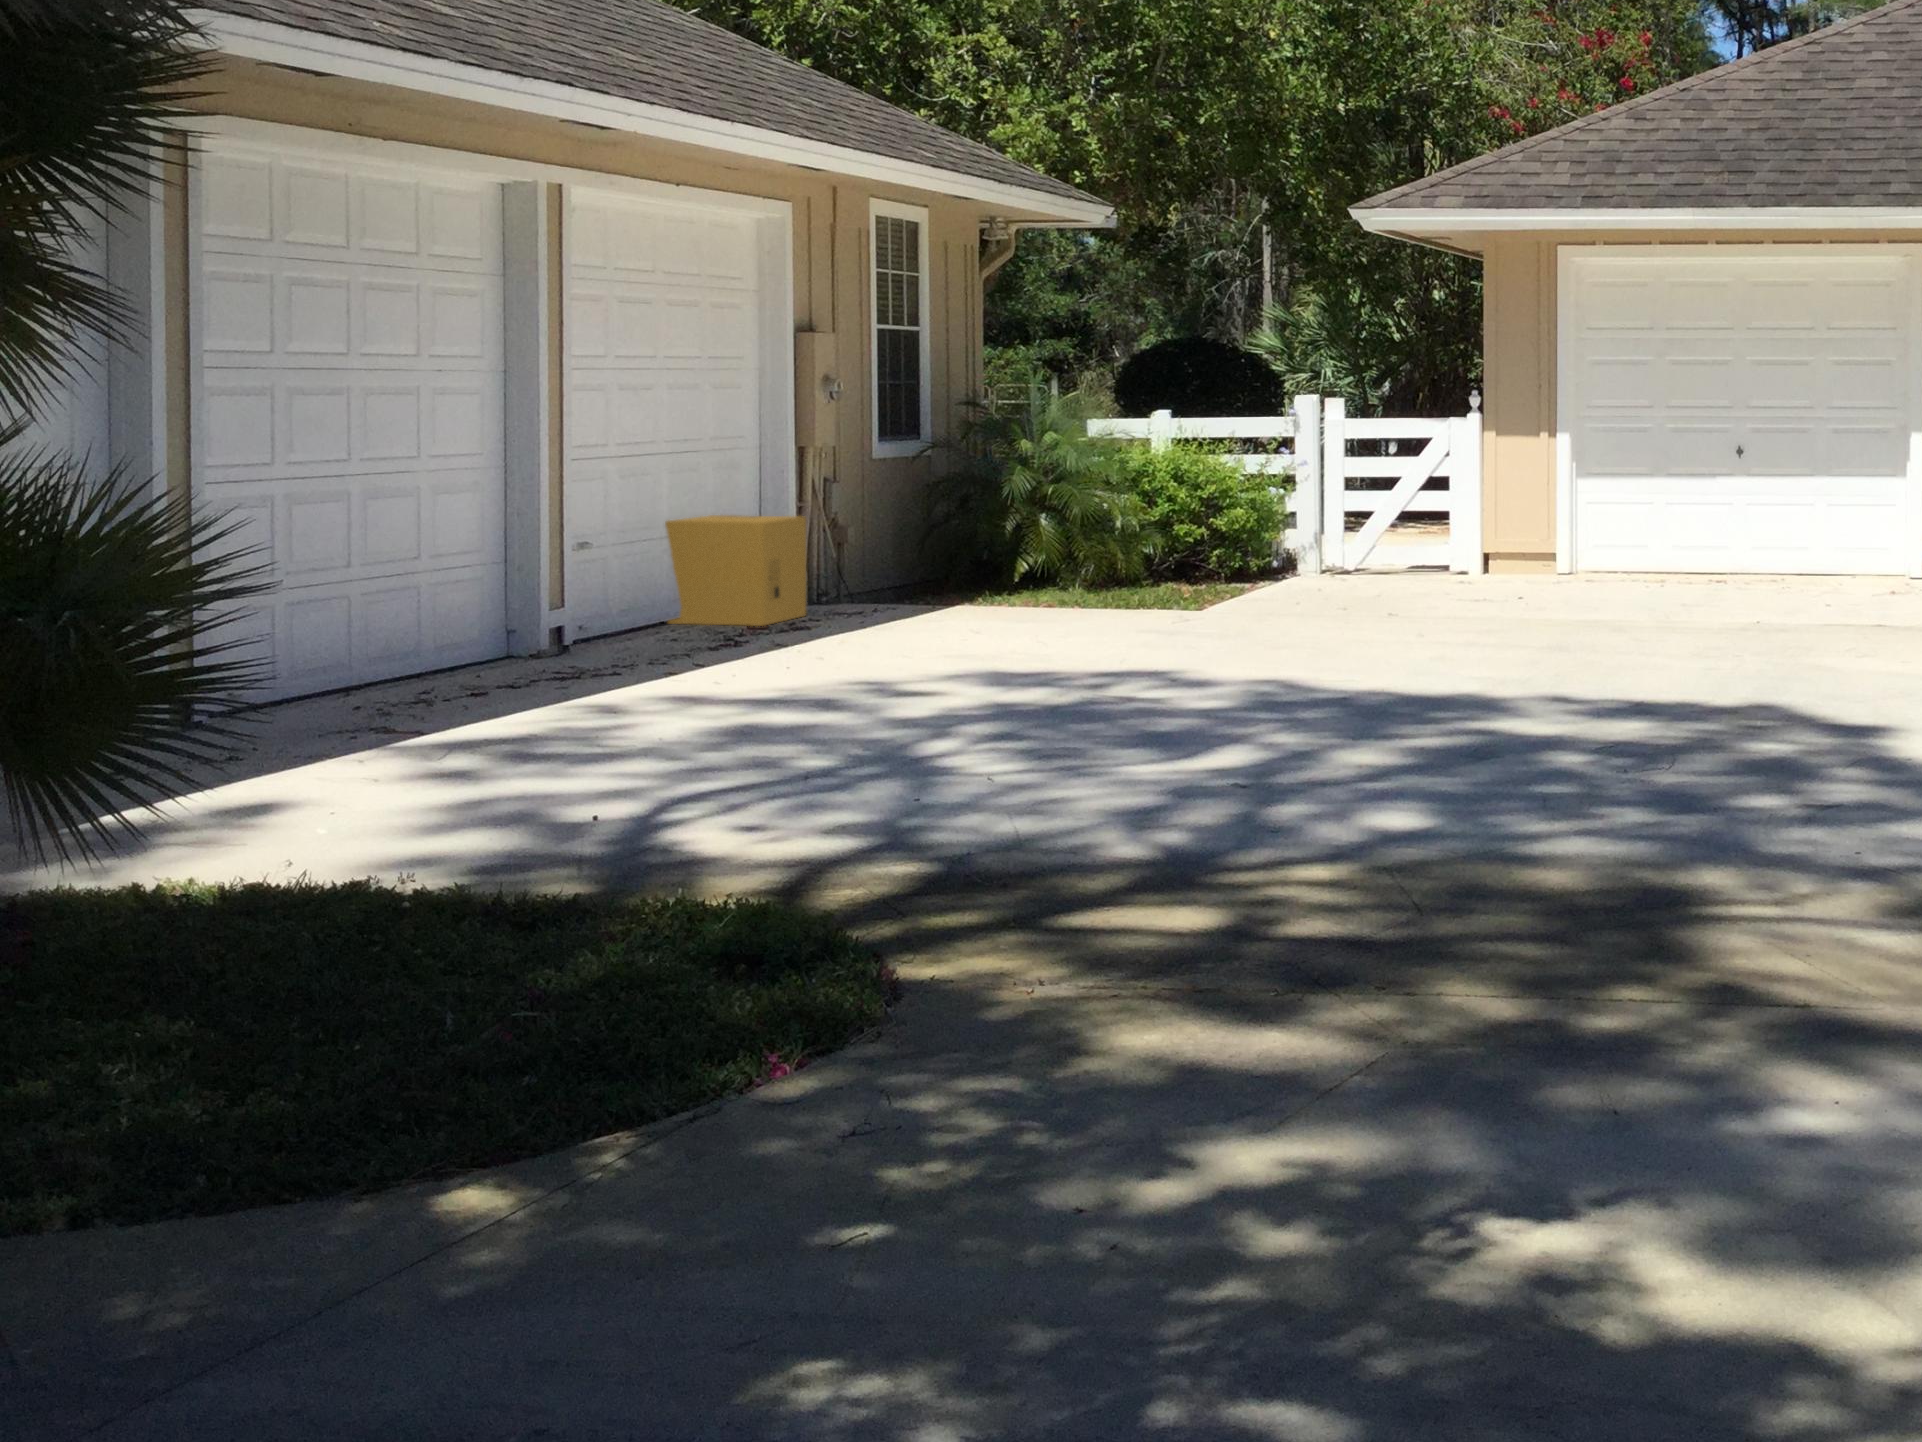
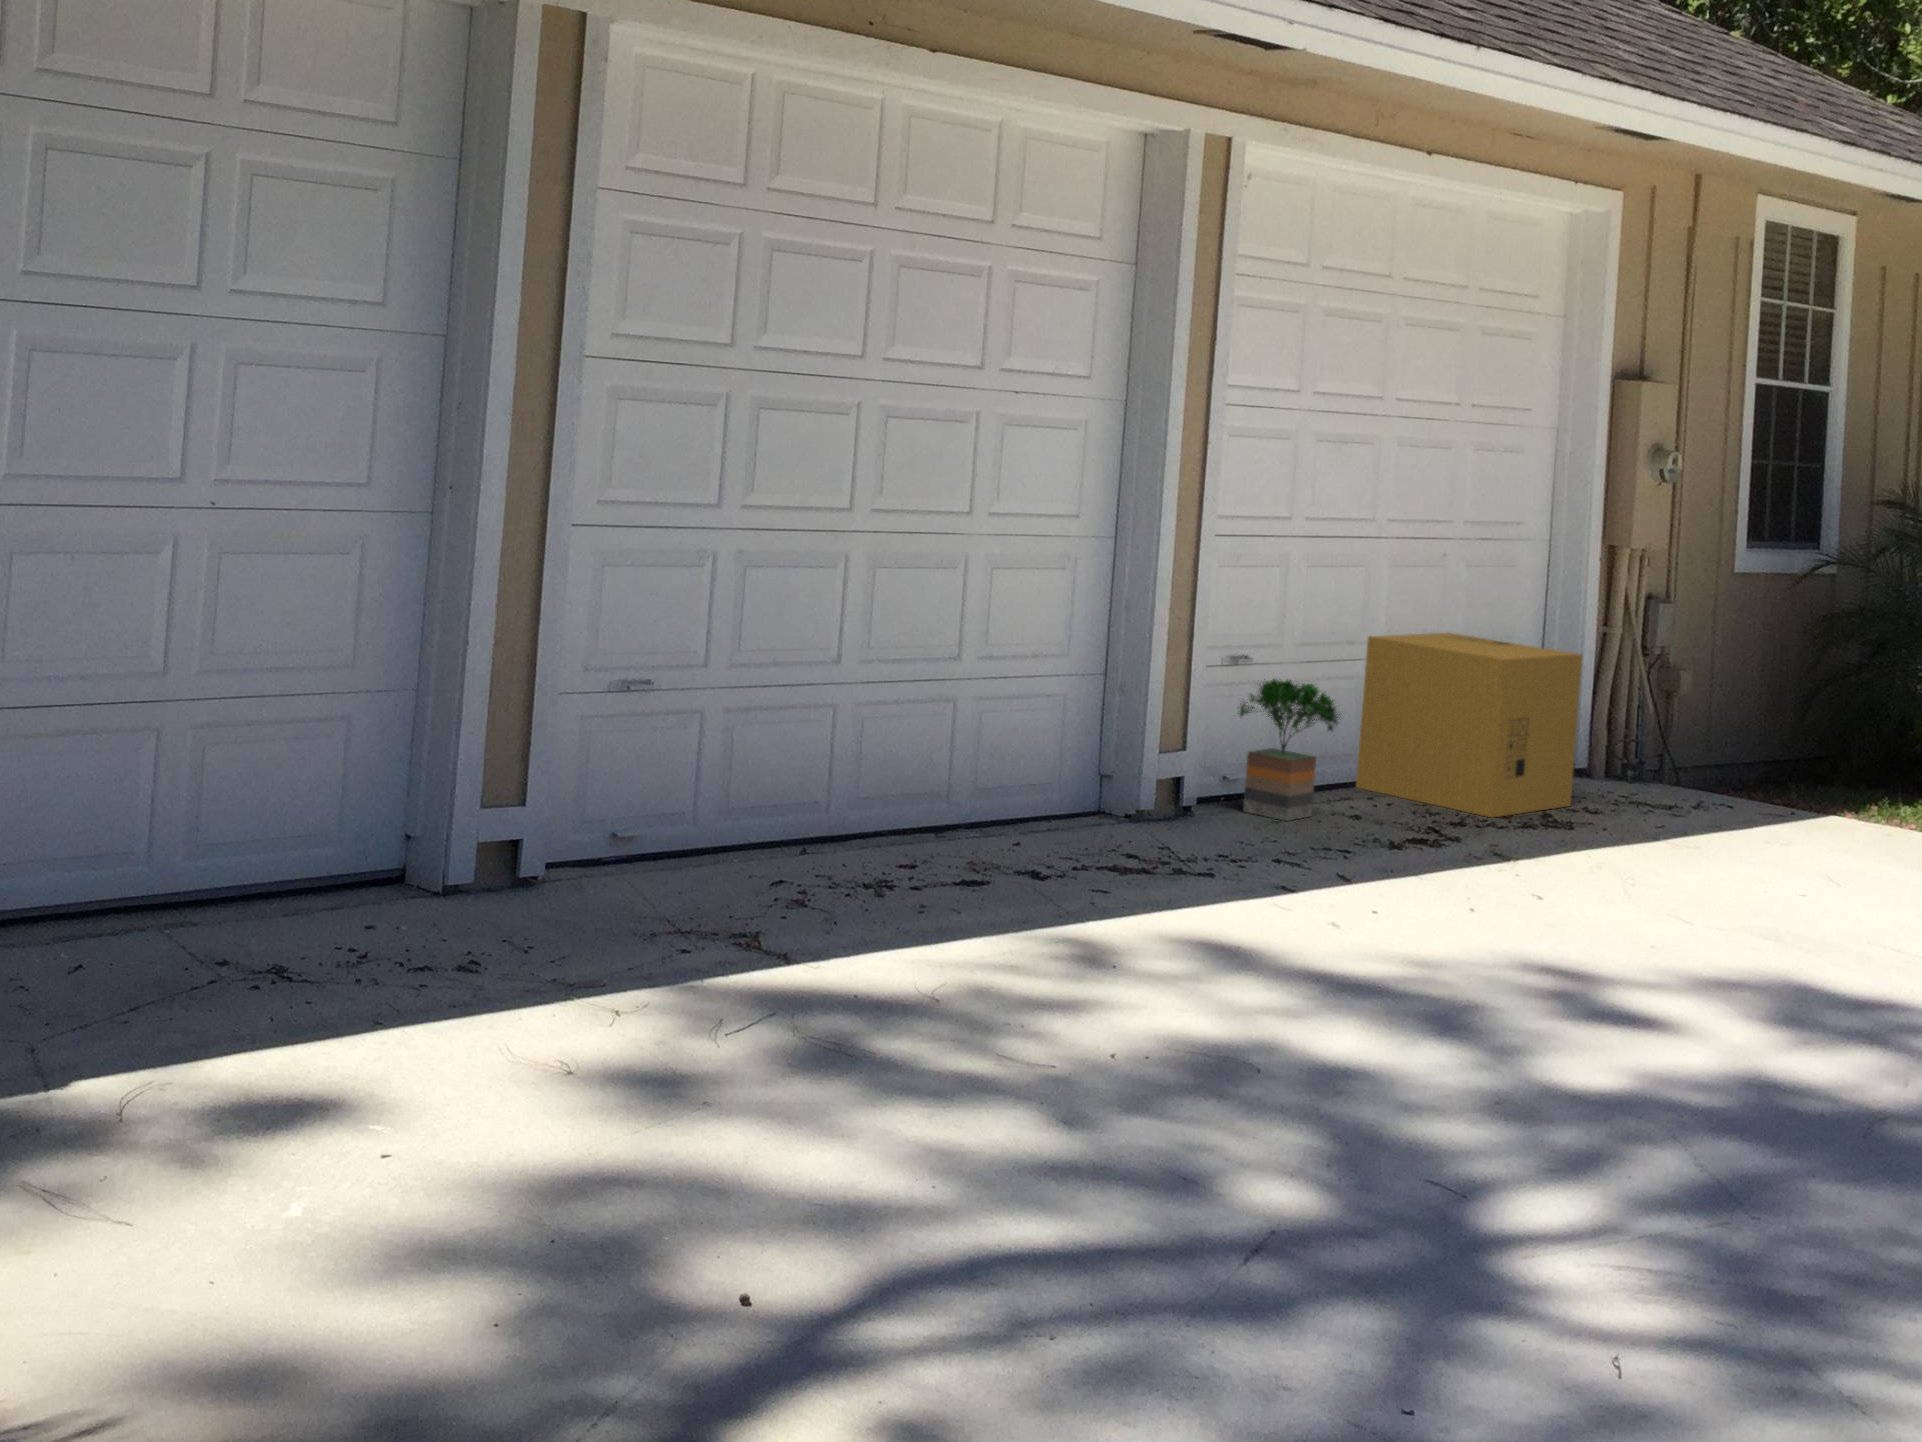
potted tree: none [595,548,670,641] -> present [1238,679,1340,821]

